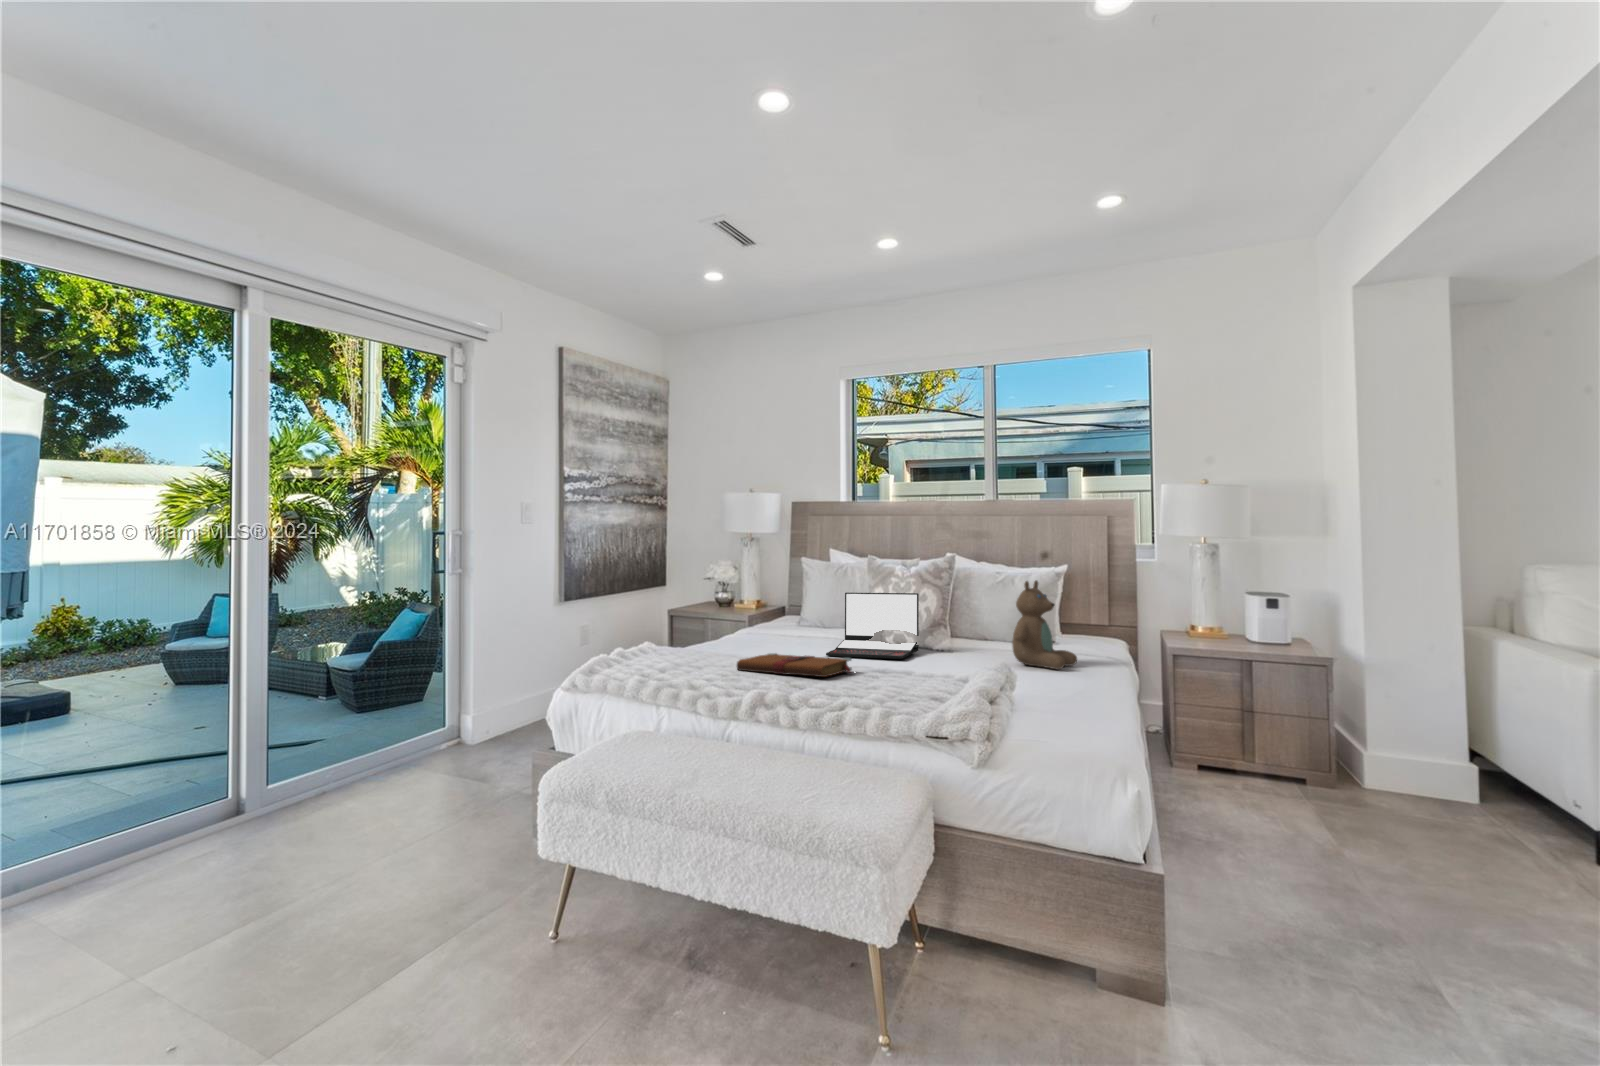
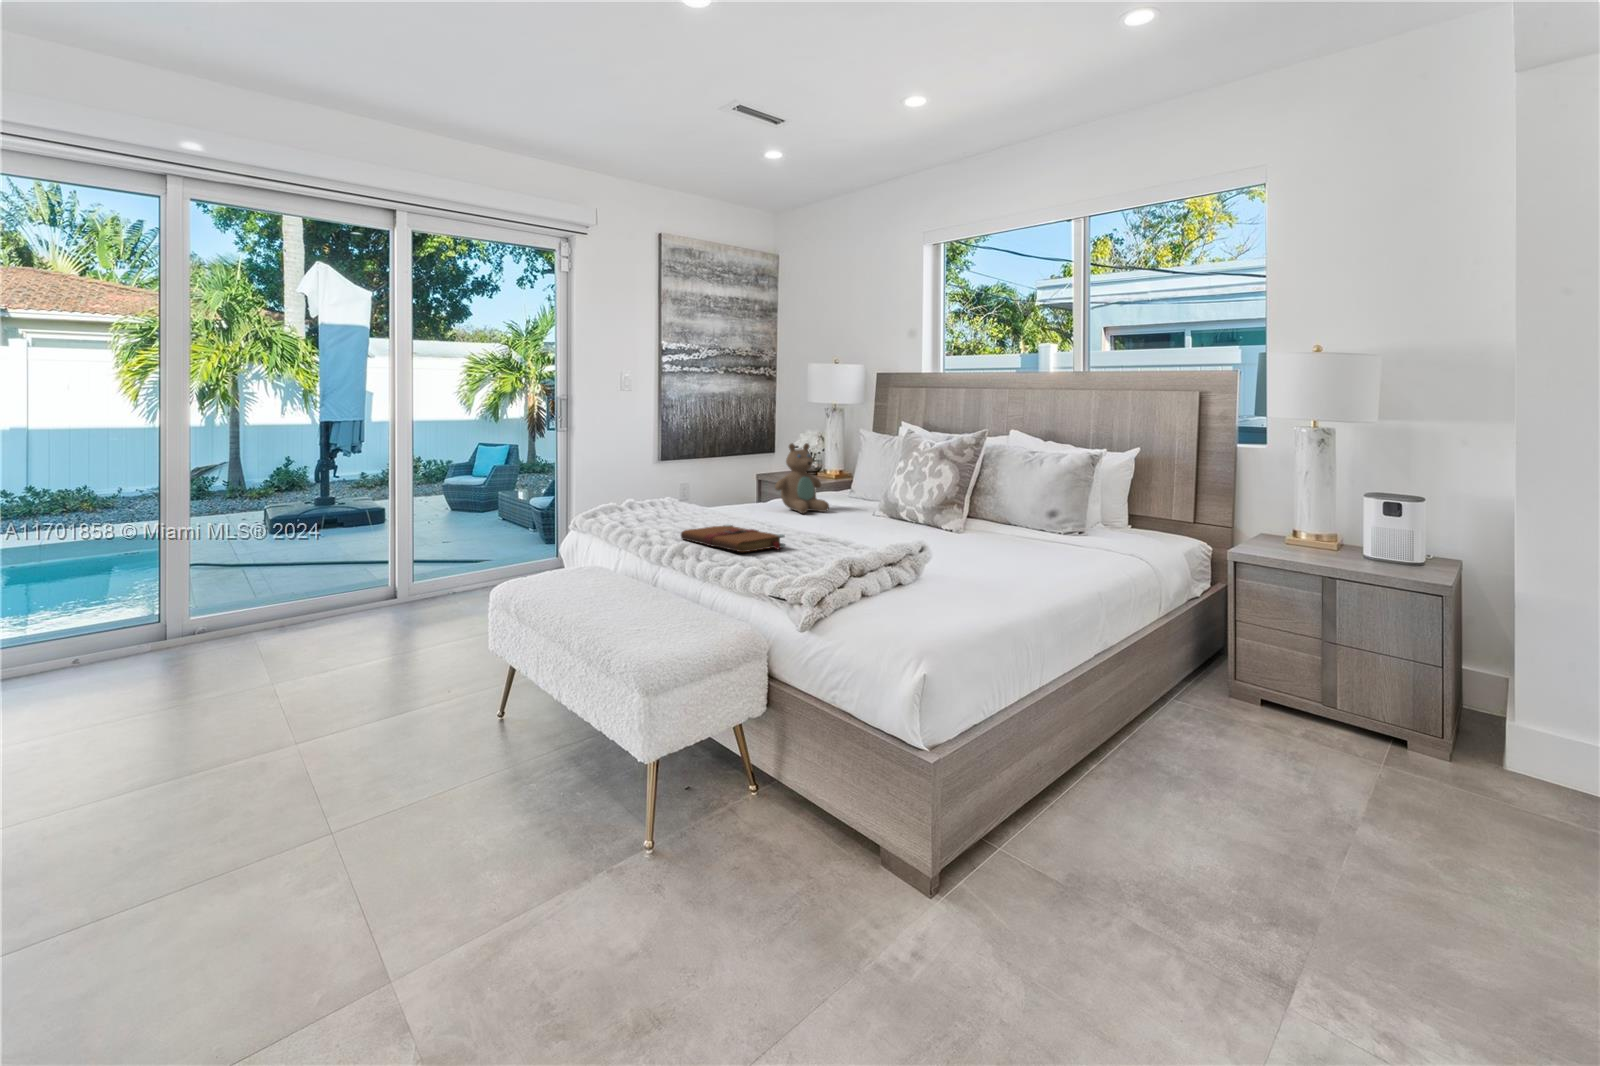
teddy bear: present [1012,580,1077,669] -> present [775,443,829,513]
laptop: present [826,593,919,659] -> none [823,467,922,535]

